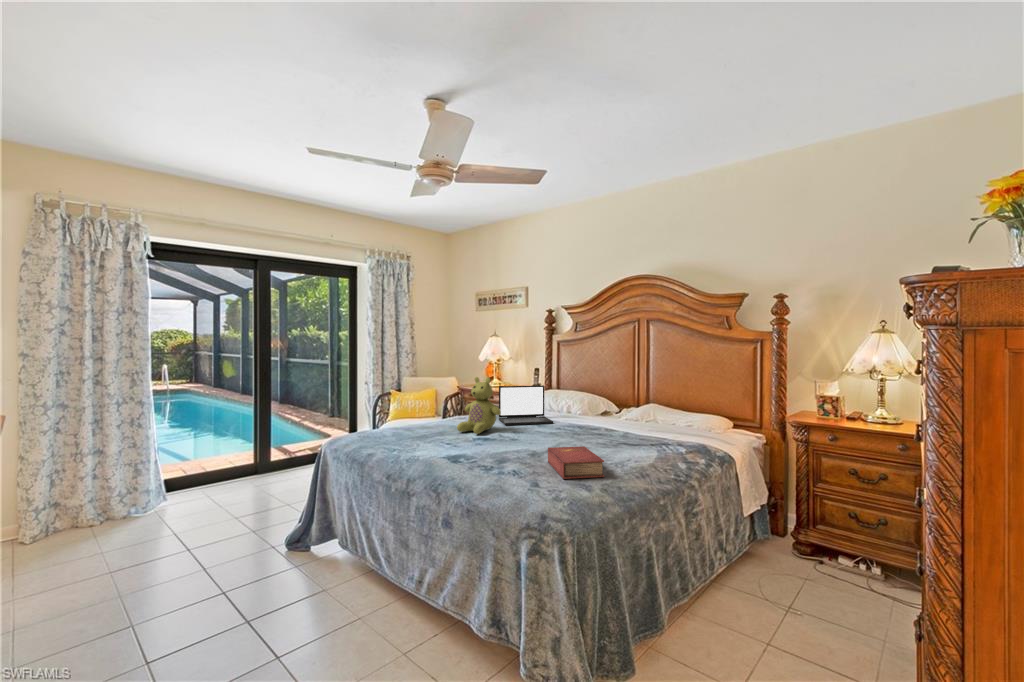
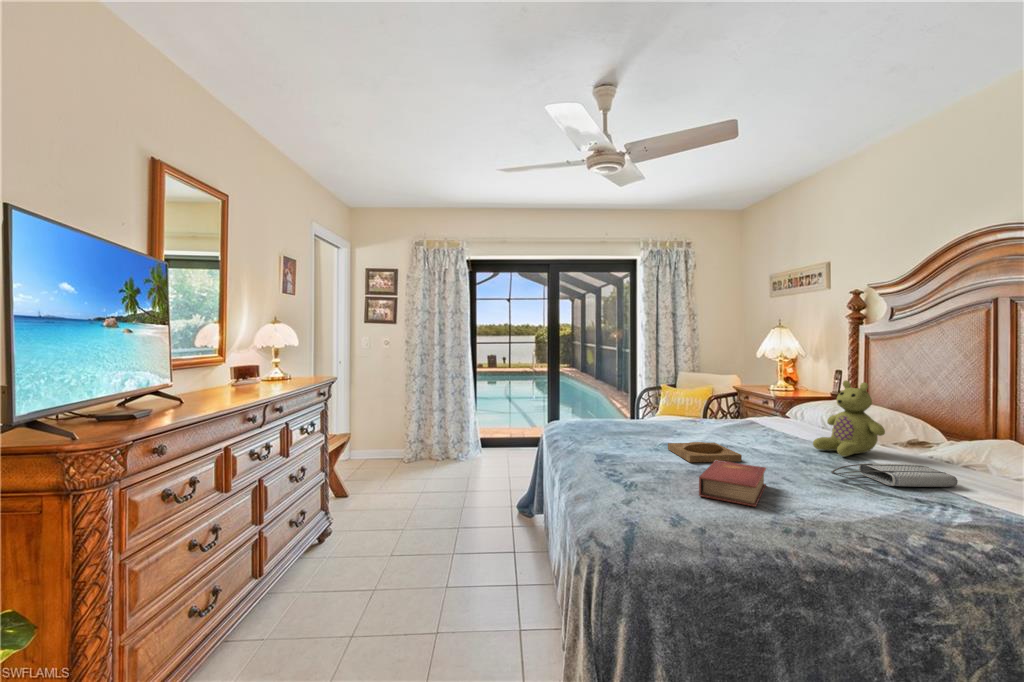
stuffed bear: present [457,377,501,434] -> present [813,380,885,456]
laptop: present [499,385,553,425] -> none [734,387,804,440]
tote bag: none [608,429,664,445] -> present [831,463,958,487]
tray: none [482,435,545,455] -> present [668,442,742,462]

